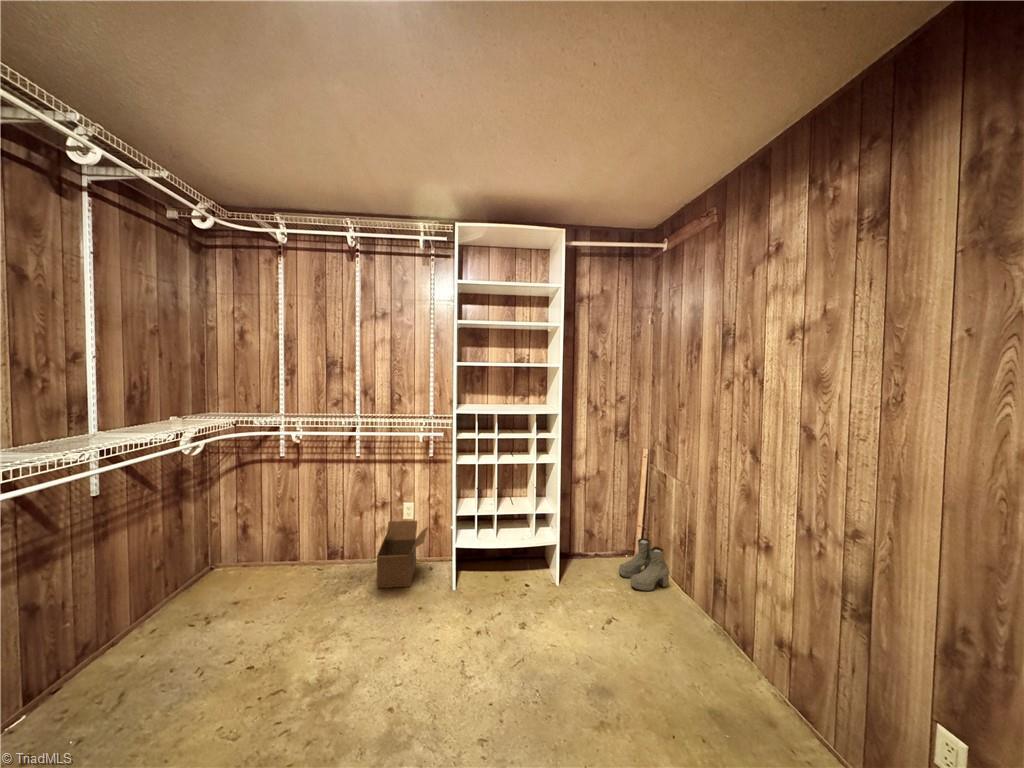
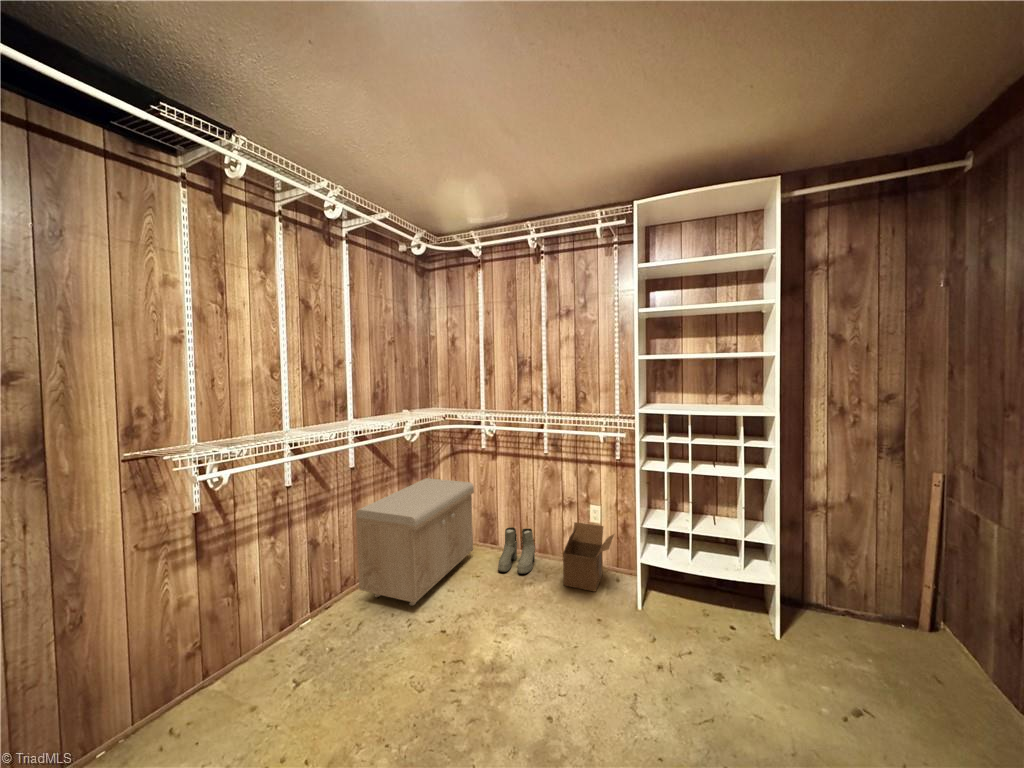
storage bench: none [66,496,270,675] -> present [356,478,474,605]
boots: present [619,538,669,591] -> present [498,527,535,574]

